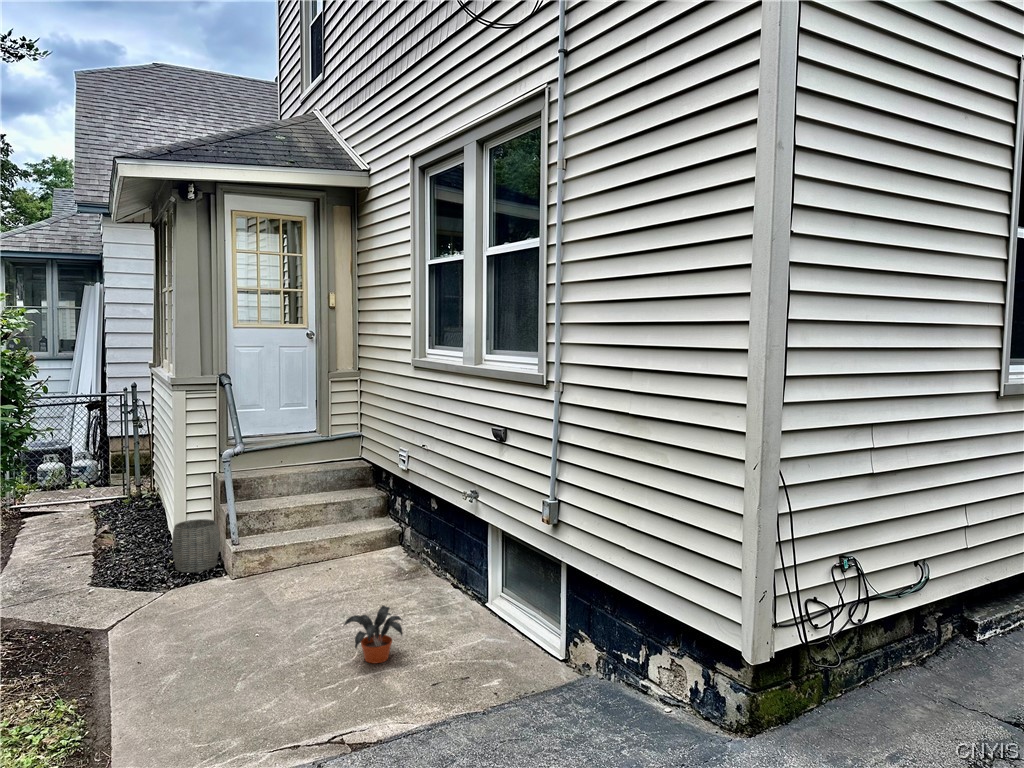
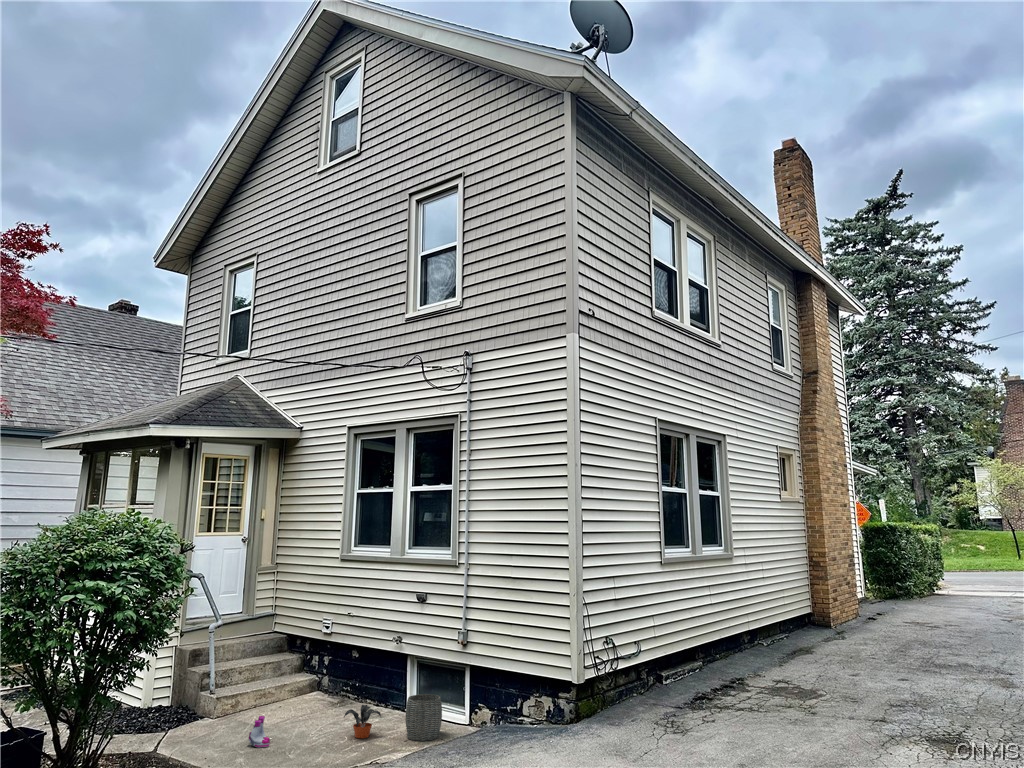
woven basket: present [172,519,220,572] -> present [406,694,442,741]
boots: none [209,604,244,656] -> present [249,716,270,747]

